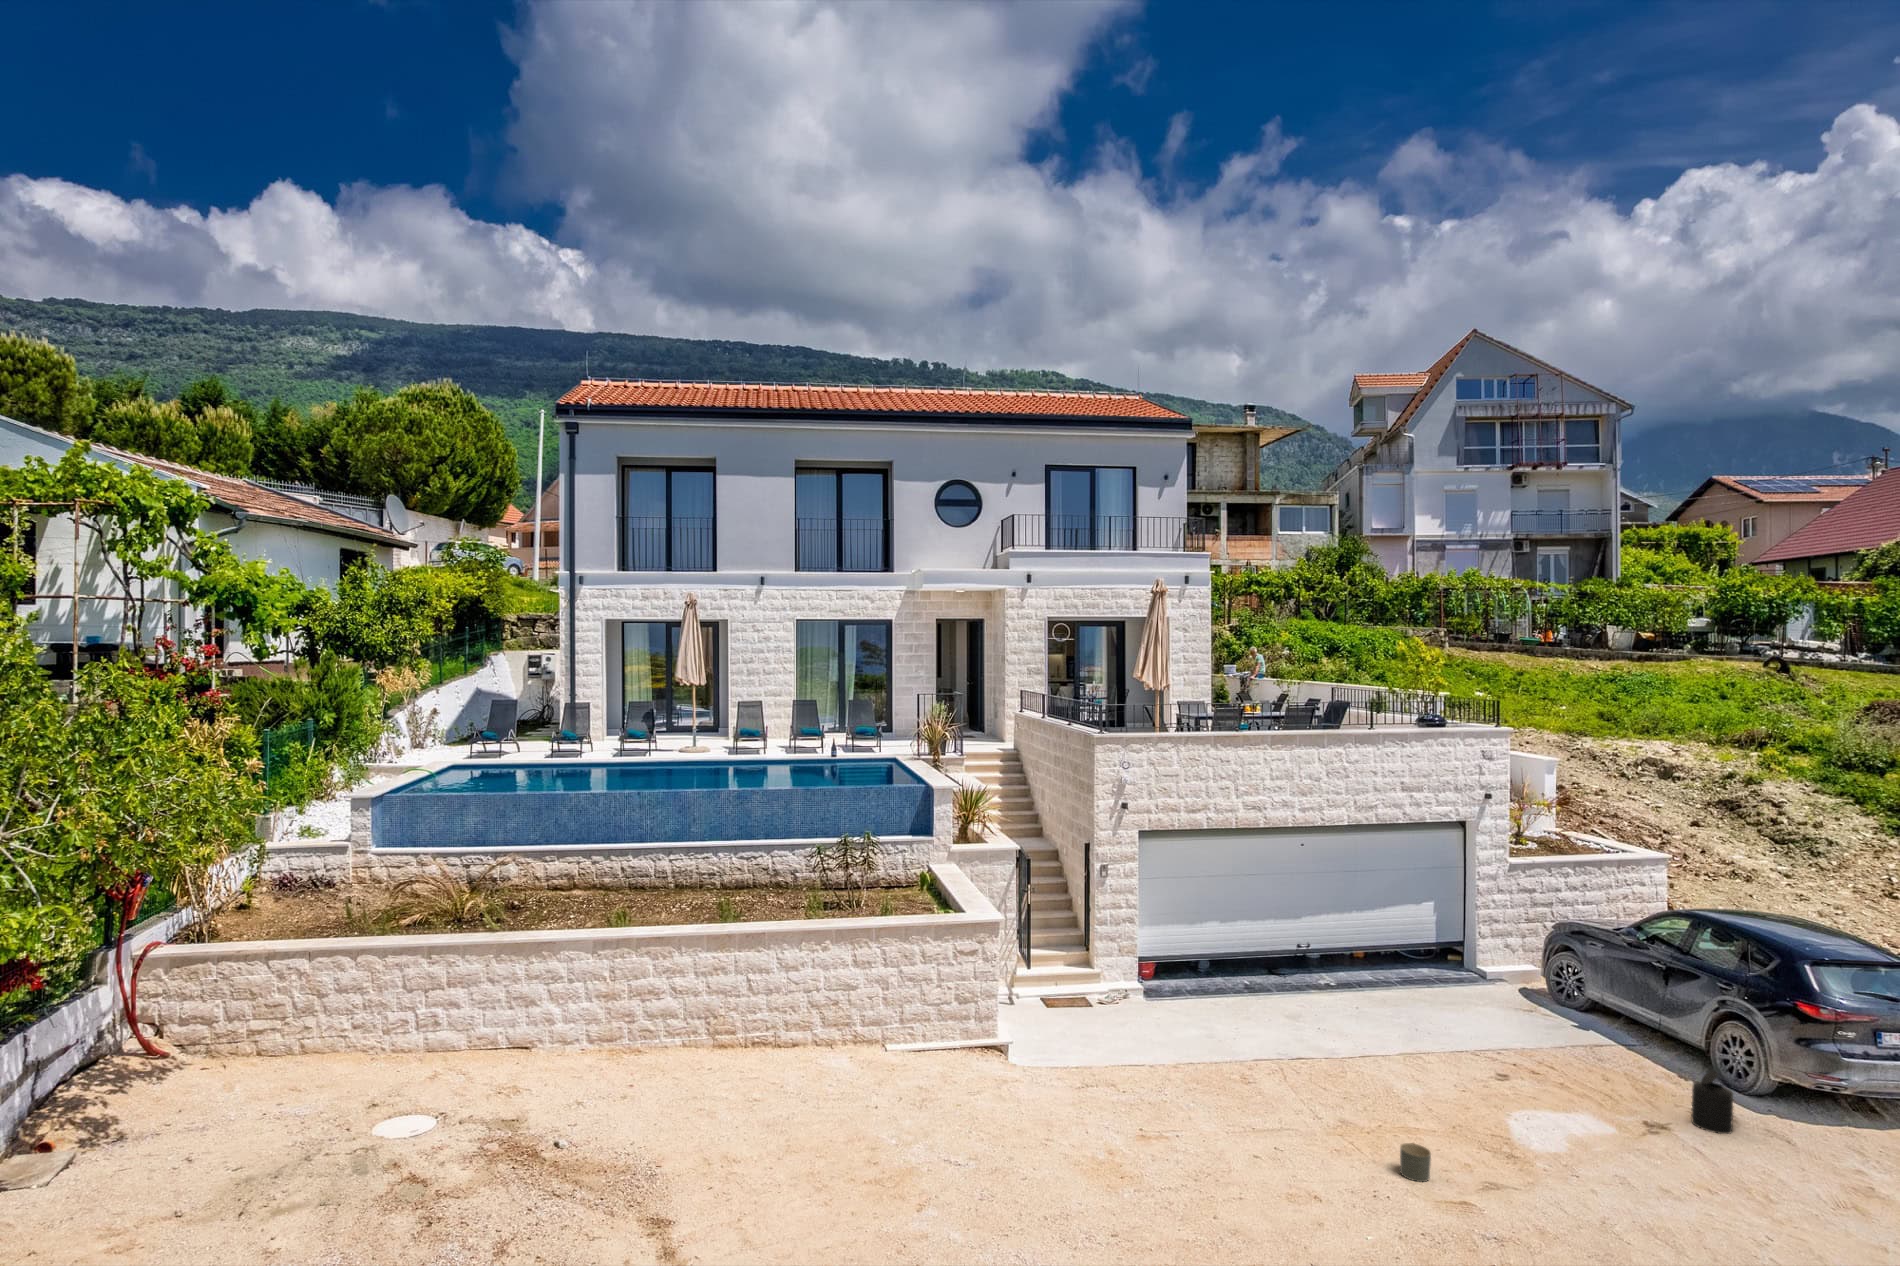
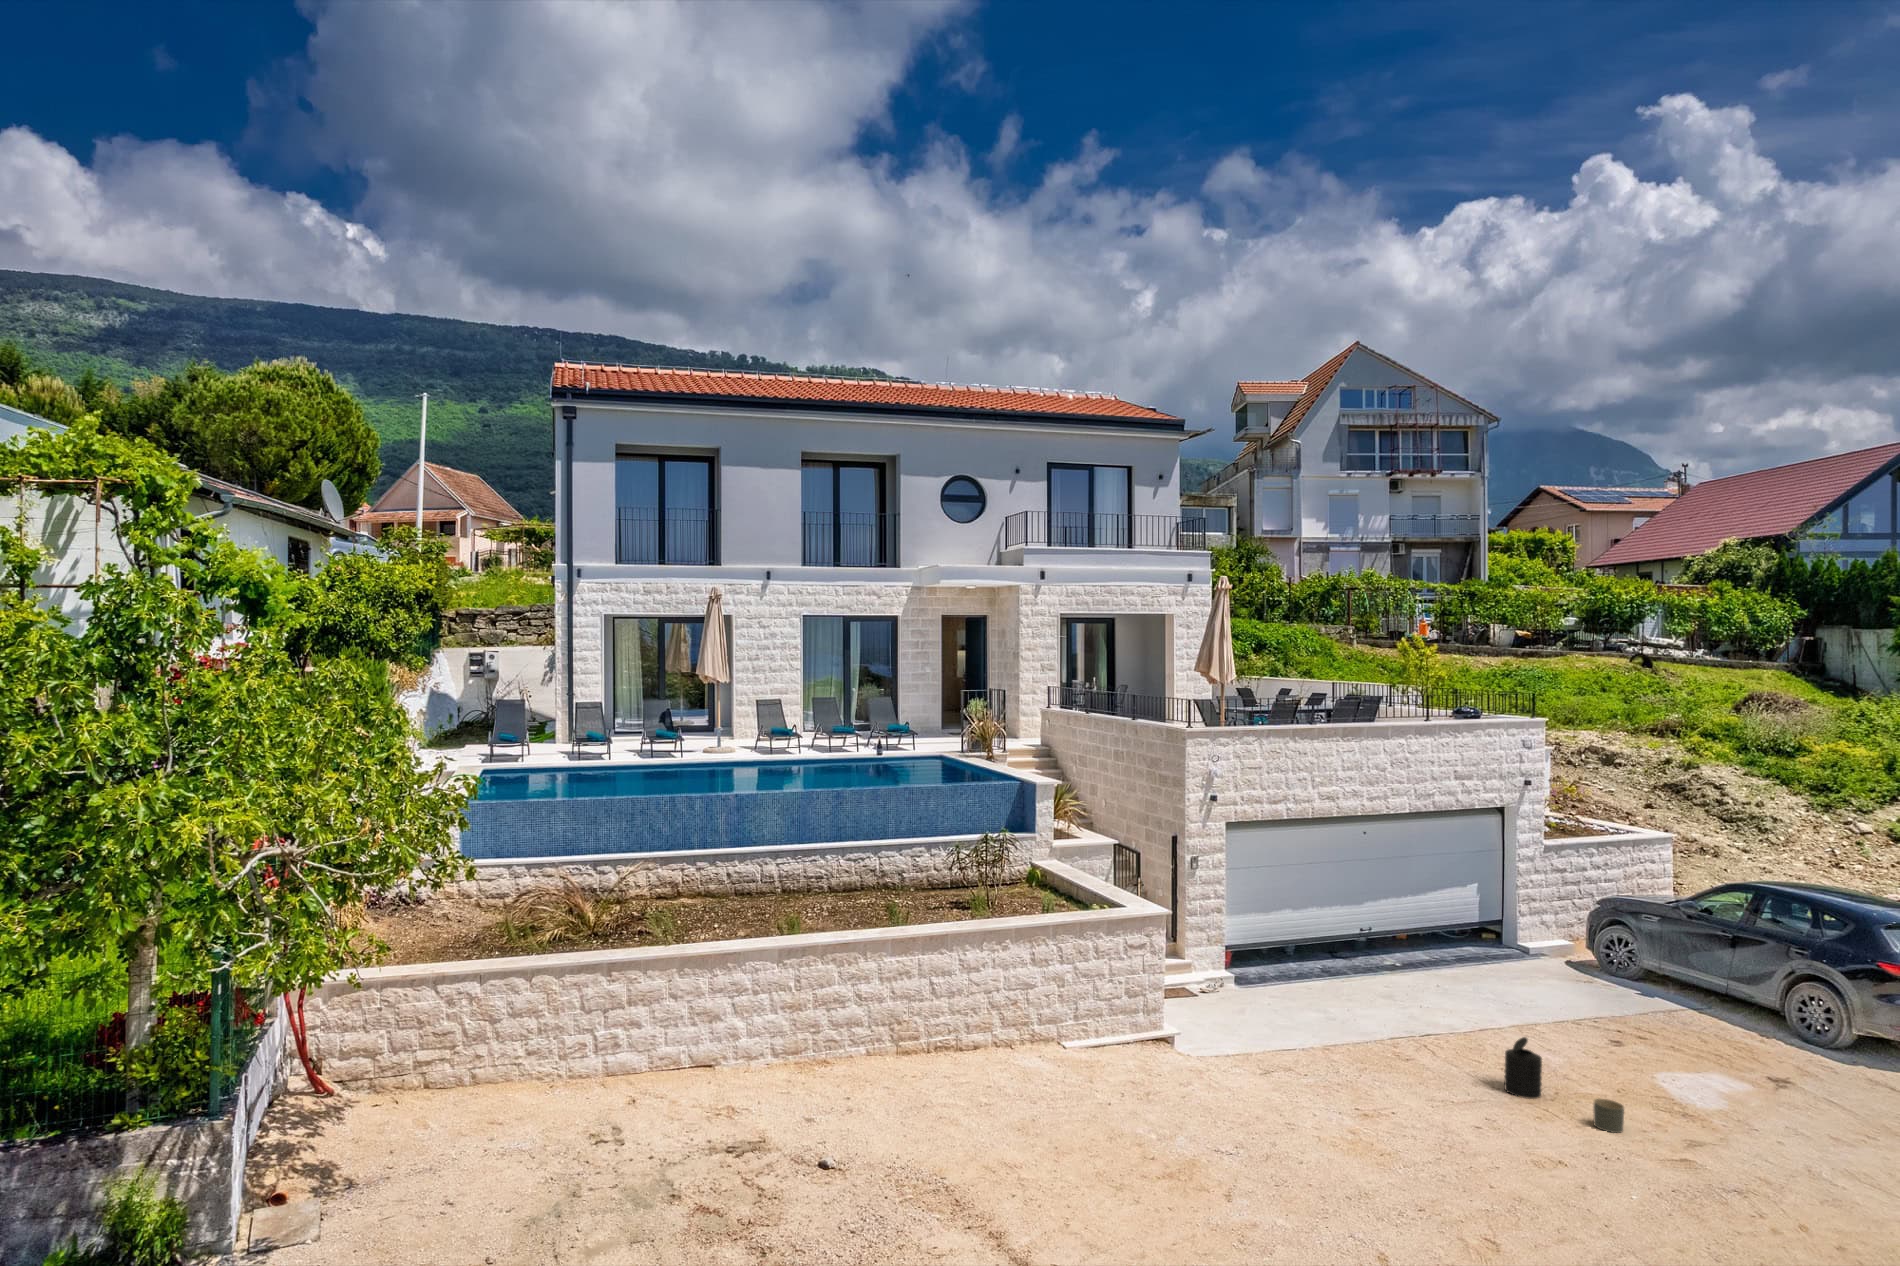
trash can: present [1691,1071,1733,1134] -> present [1504,1037,1542,1099]

